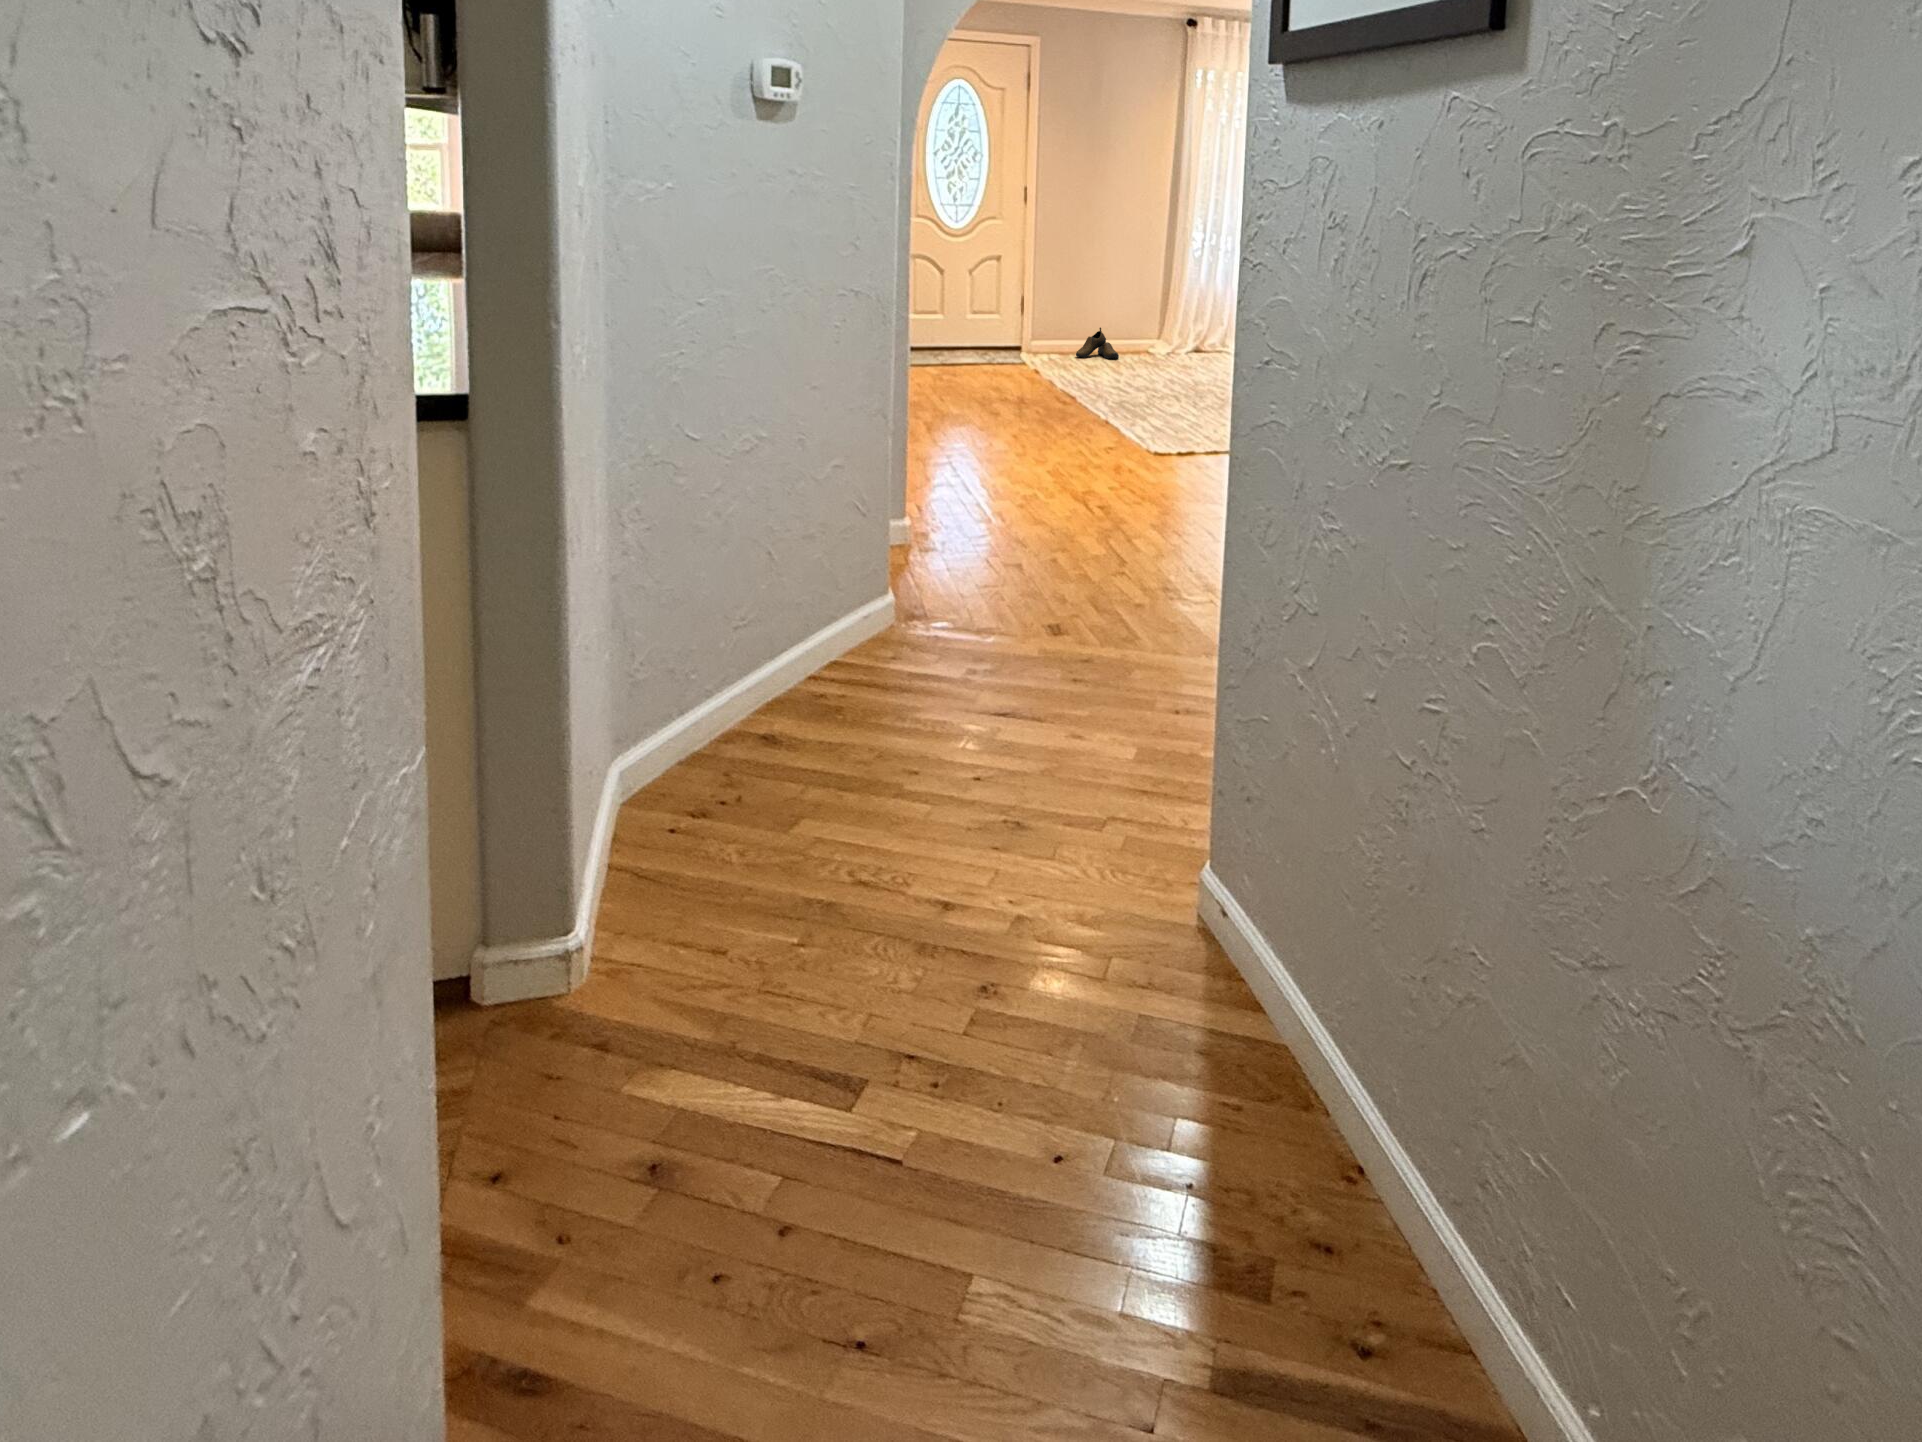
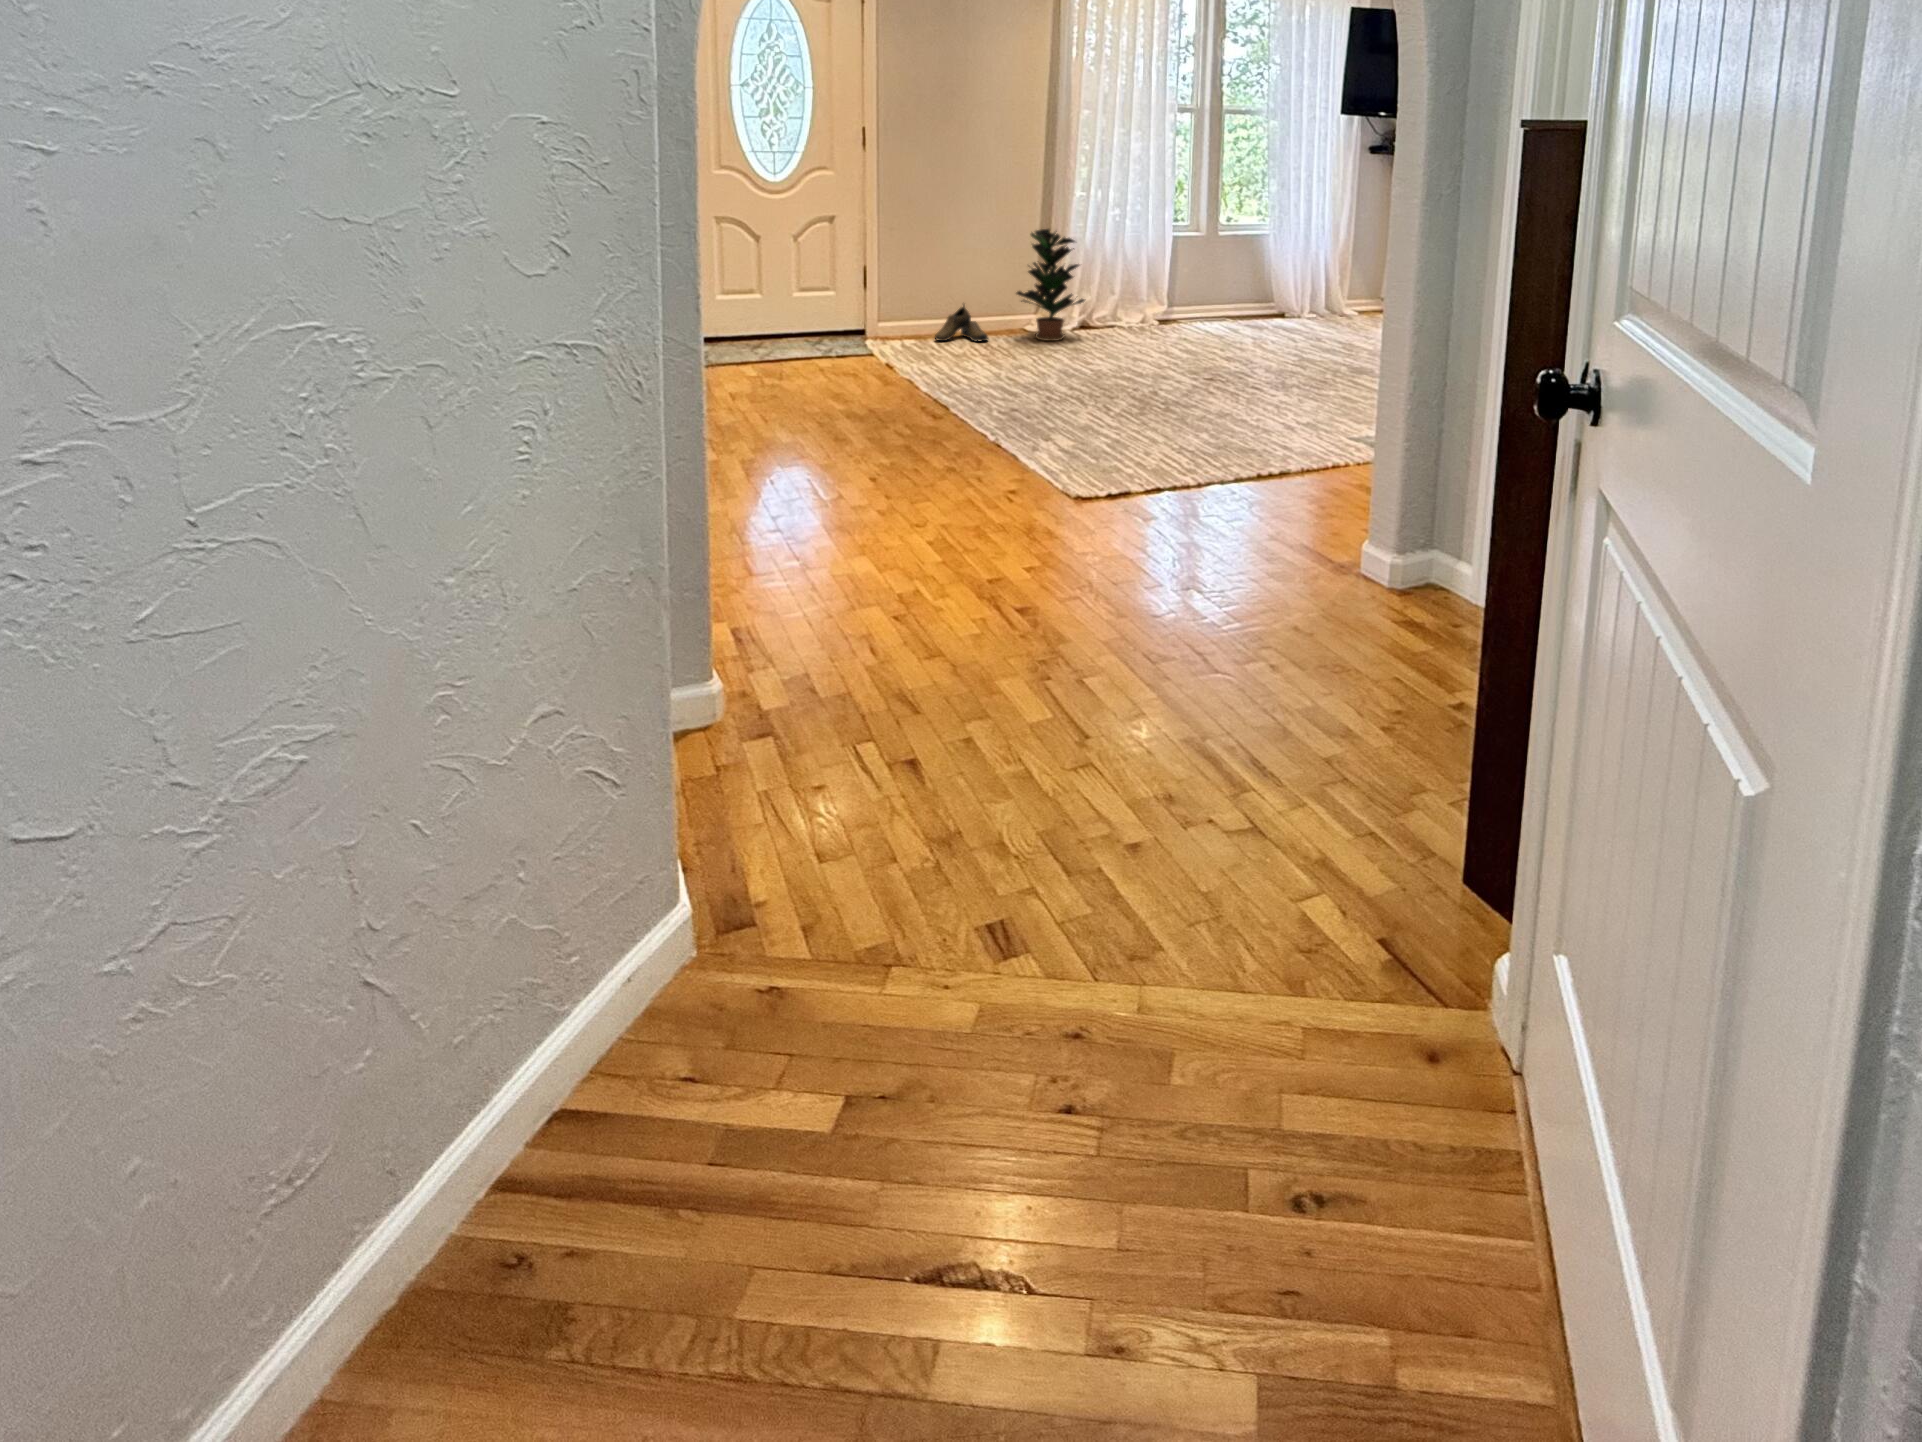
potted plant: none [1141,269,1199,361] -> present [1017,229,1085,341]

